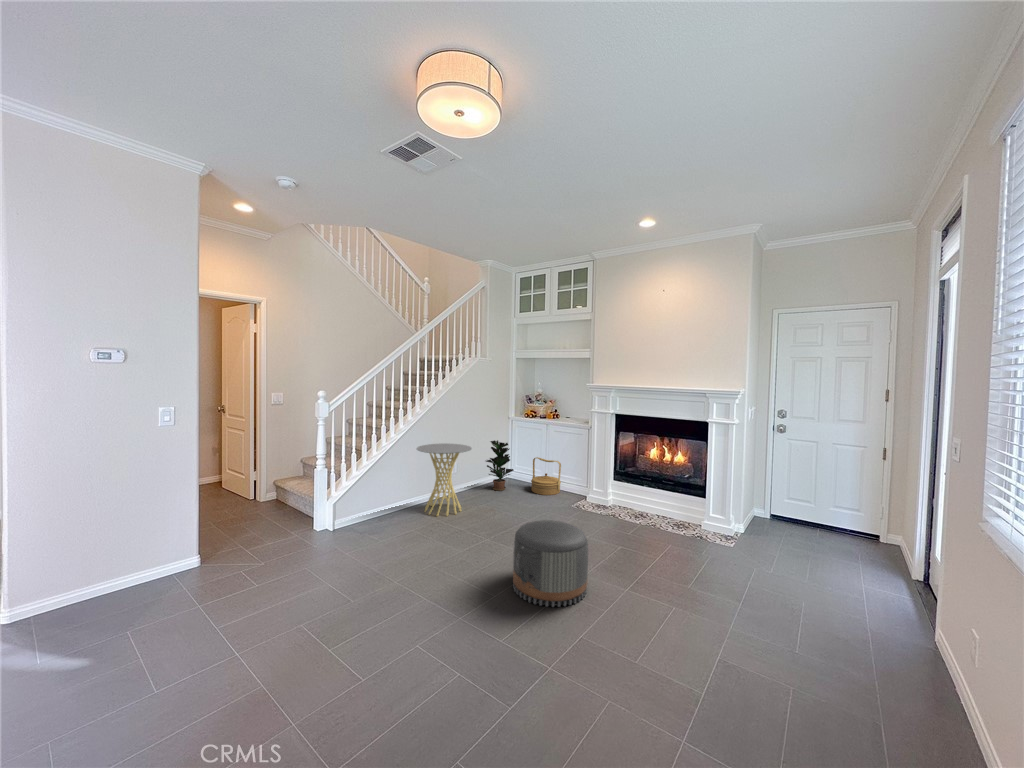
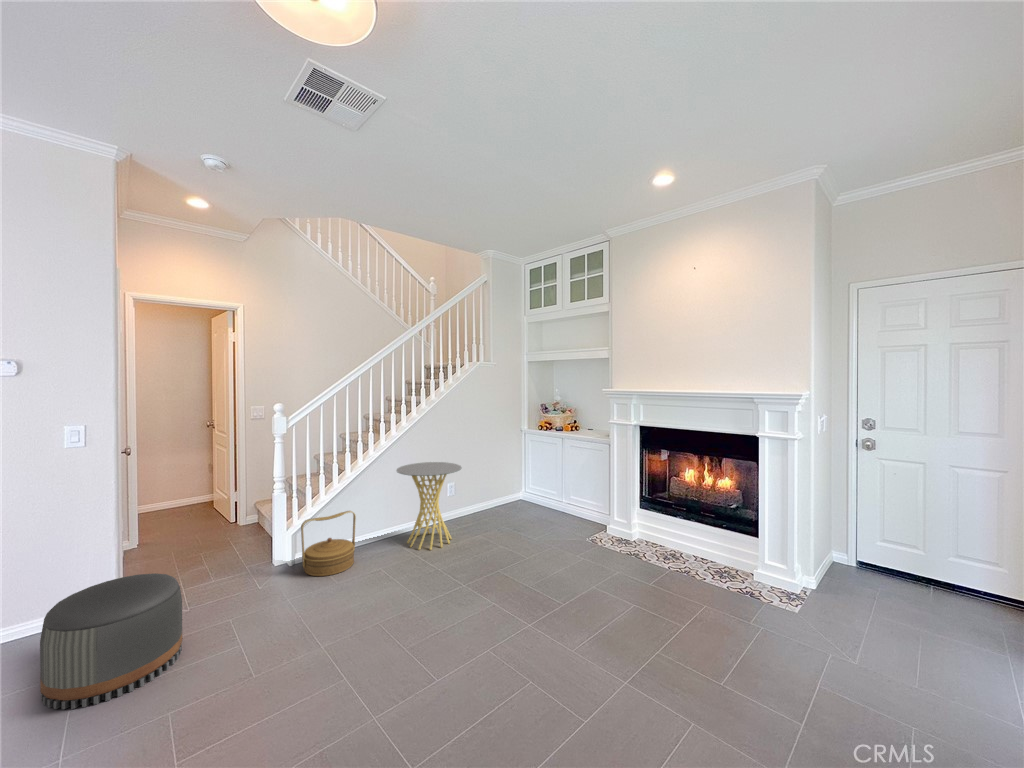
potted plant: present [486,440,514,491] -> none [491,457,523,516]
woven basket: present [531,457,561,495] -> present [301,511,356,576]
pouf: present [513,520,588,607] -> present [40,573,182,709]

